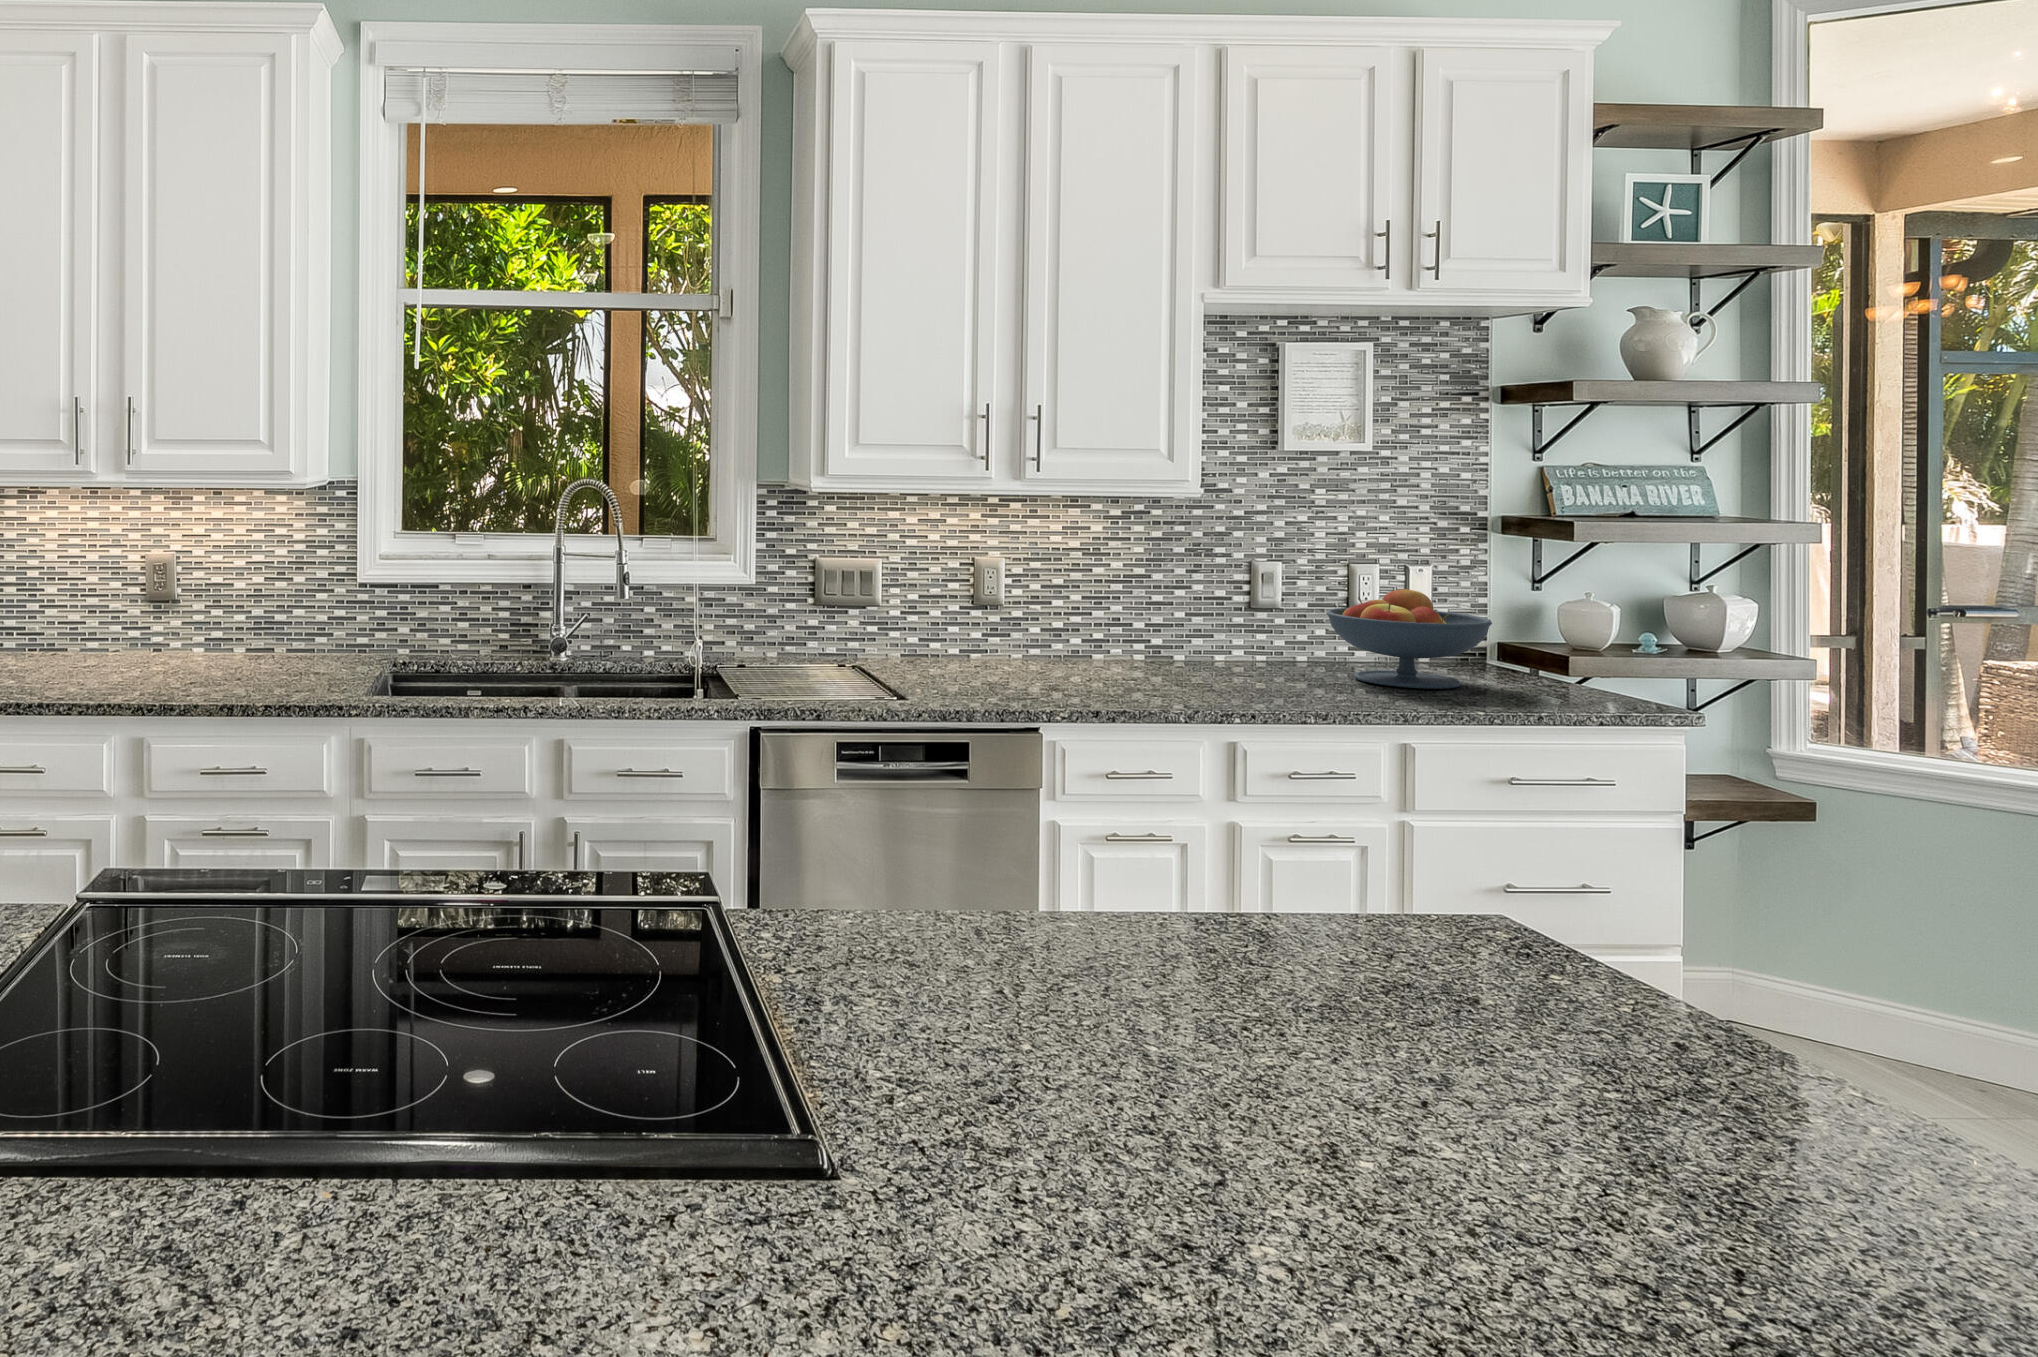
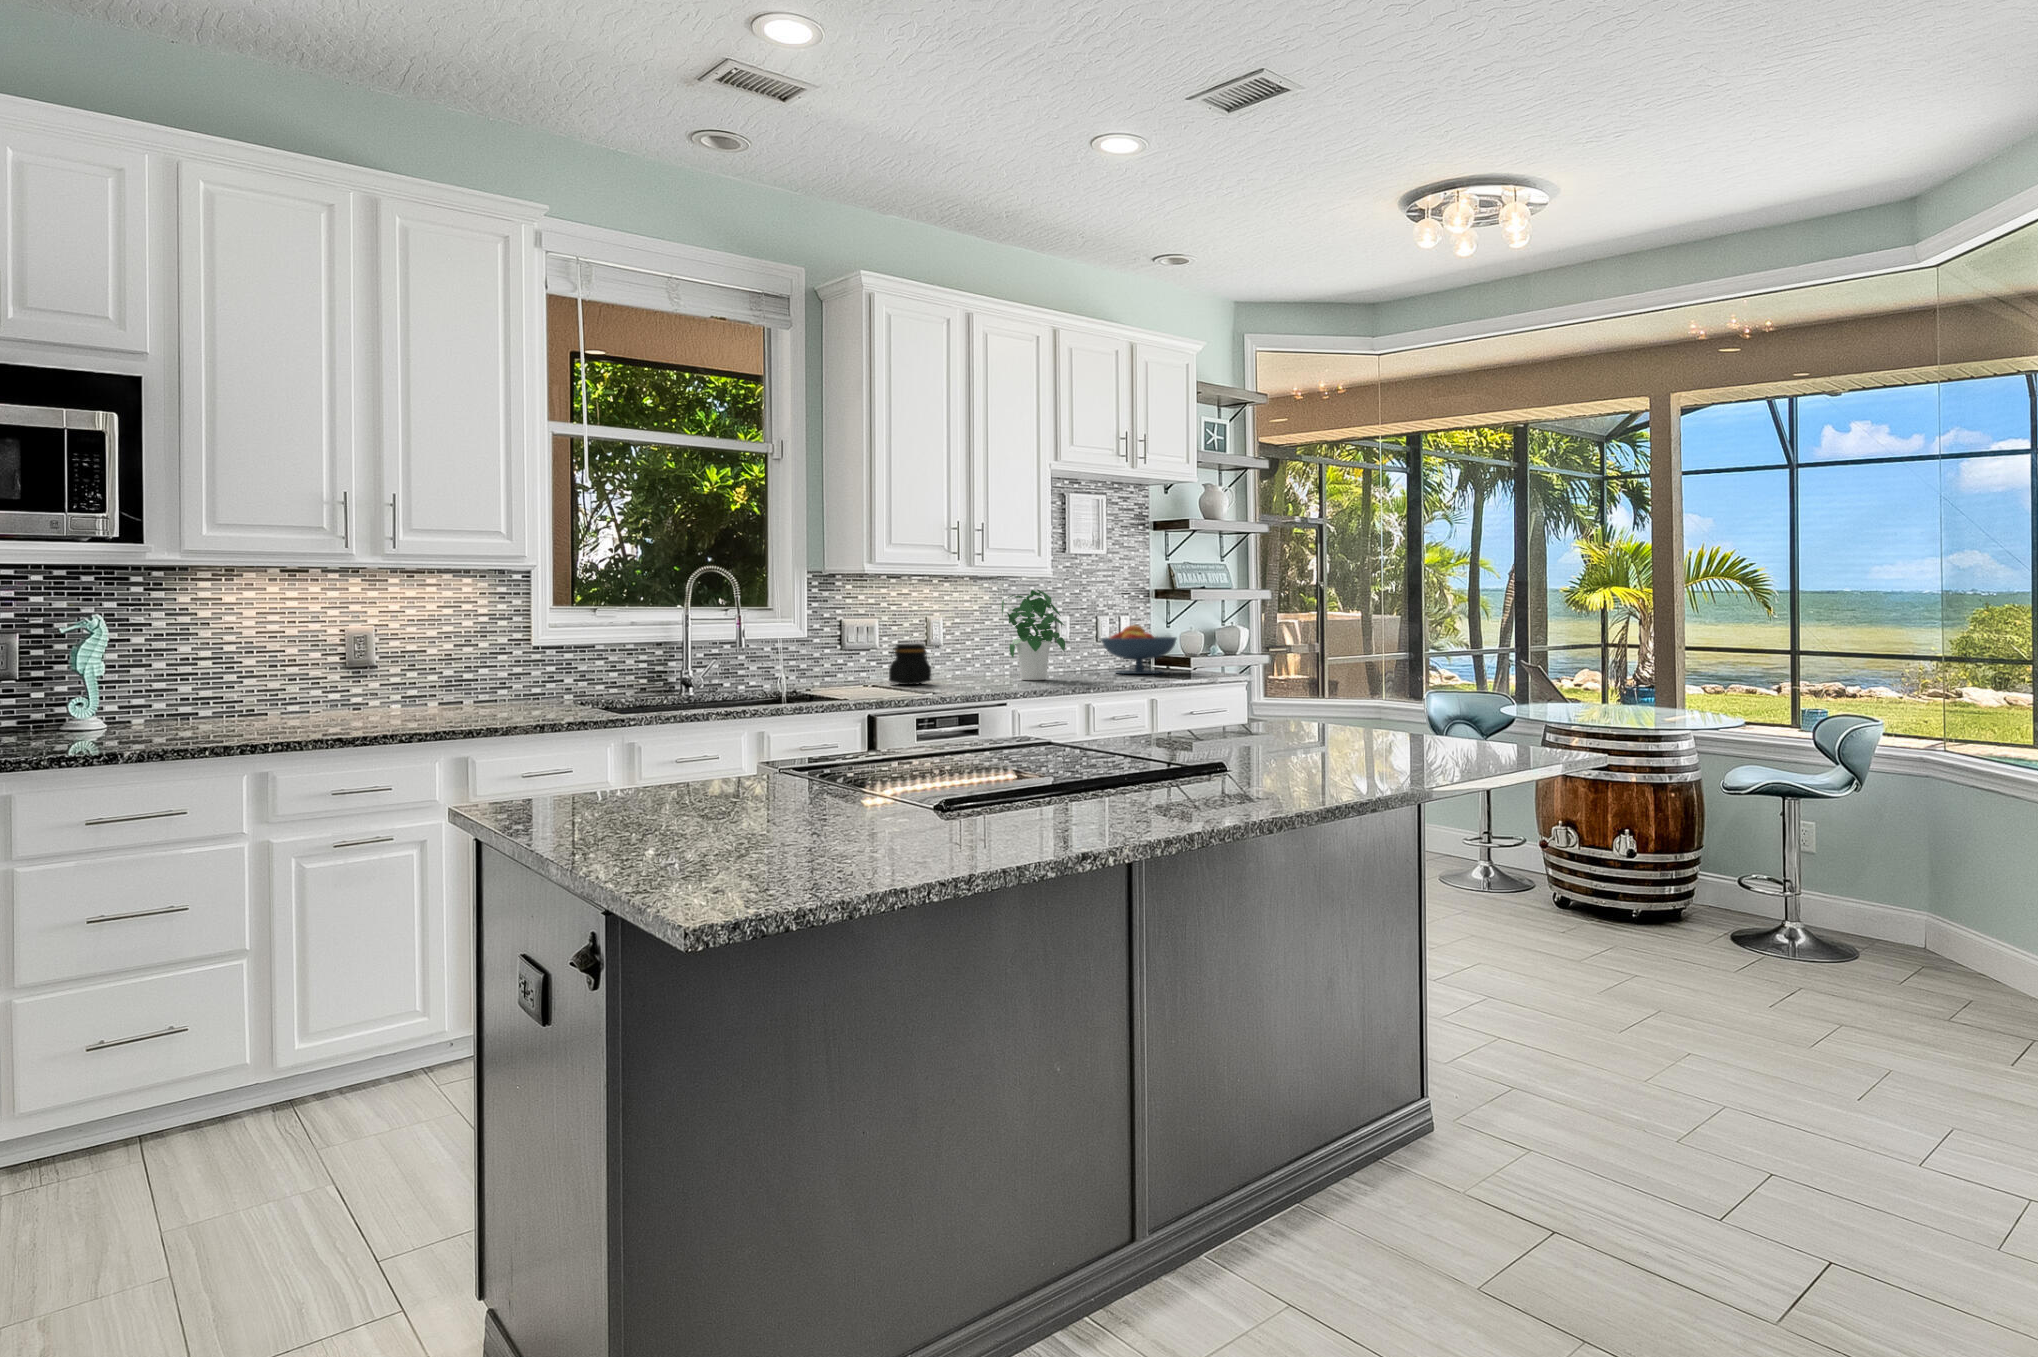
potted plant: none [1090,525,1213,683] -> present [1002,589,1065,680]
jar: none [888,601,959,670] -> present [889,643,931,685]

